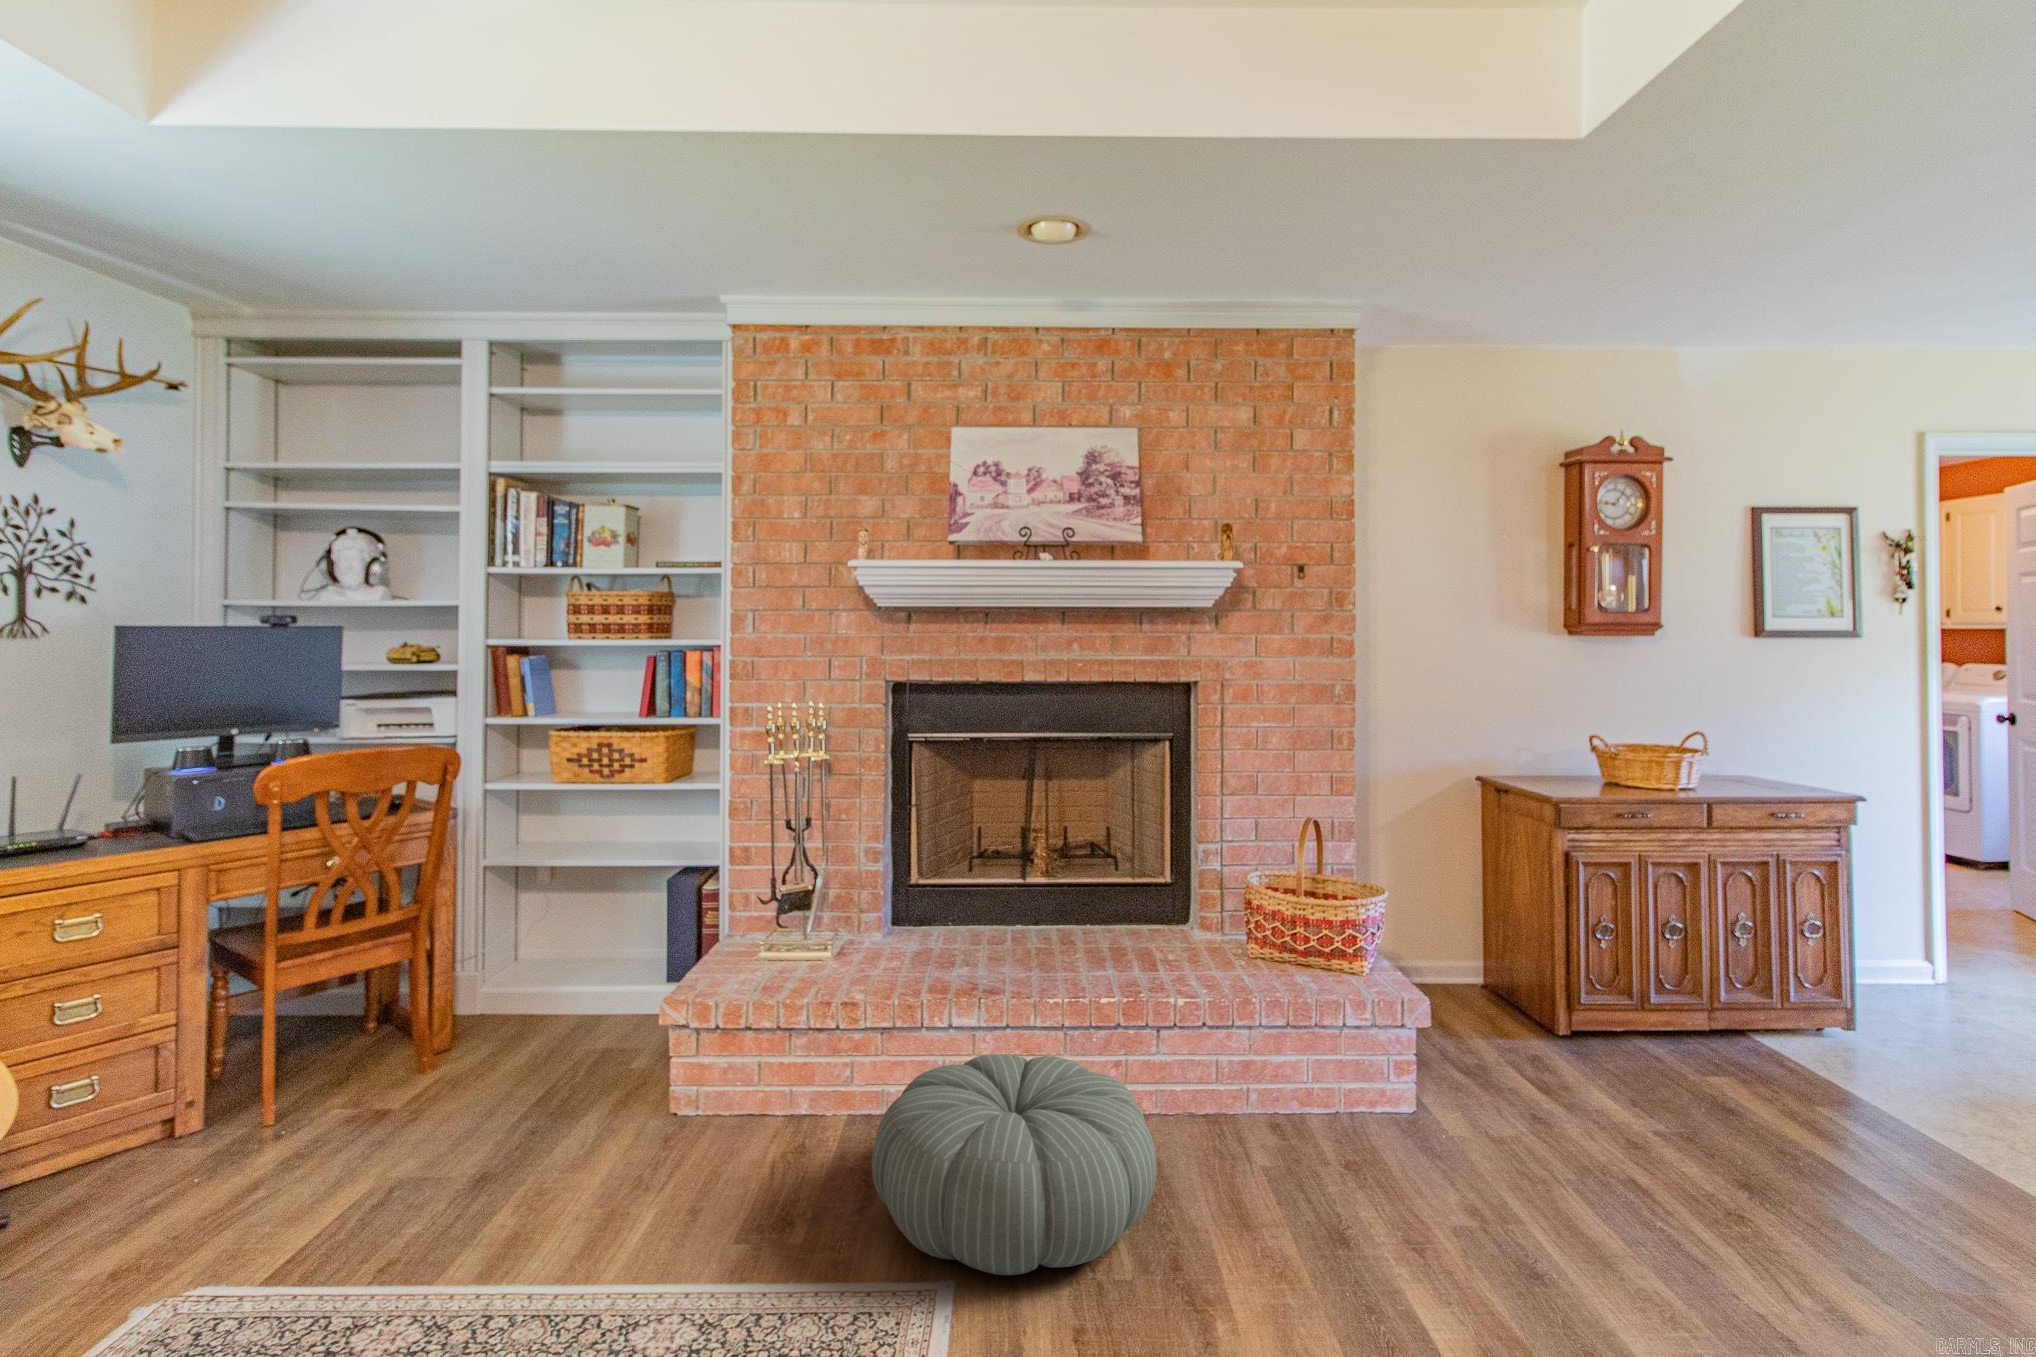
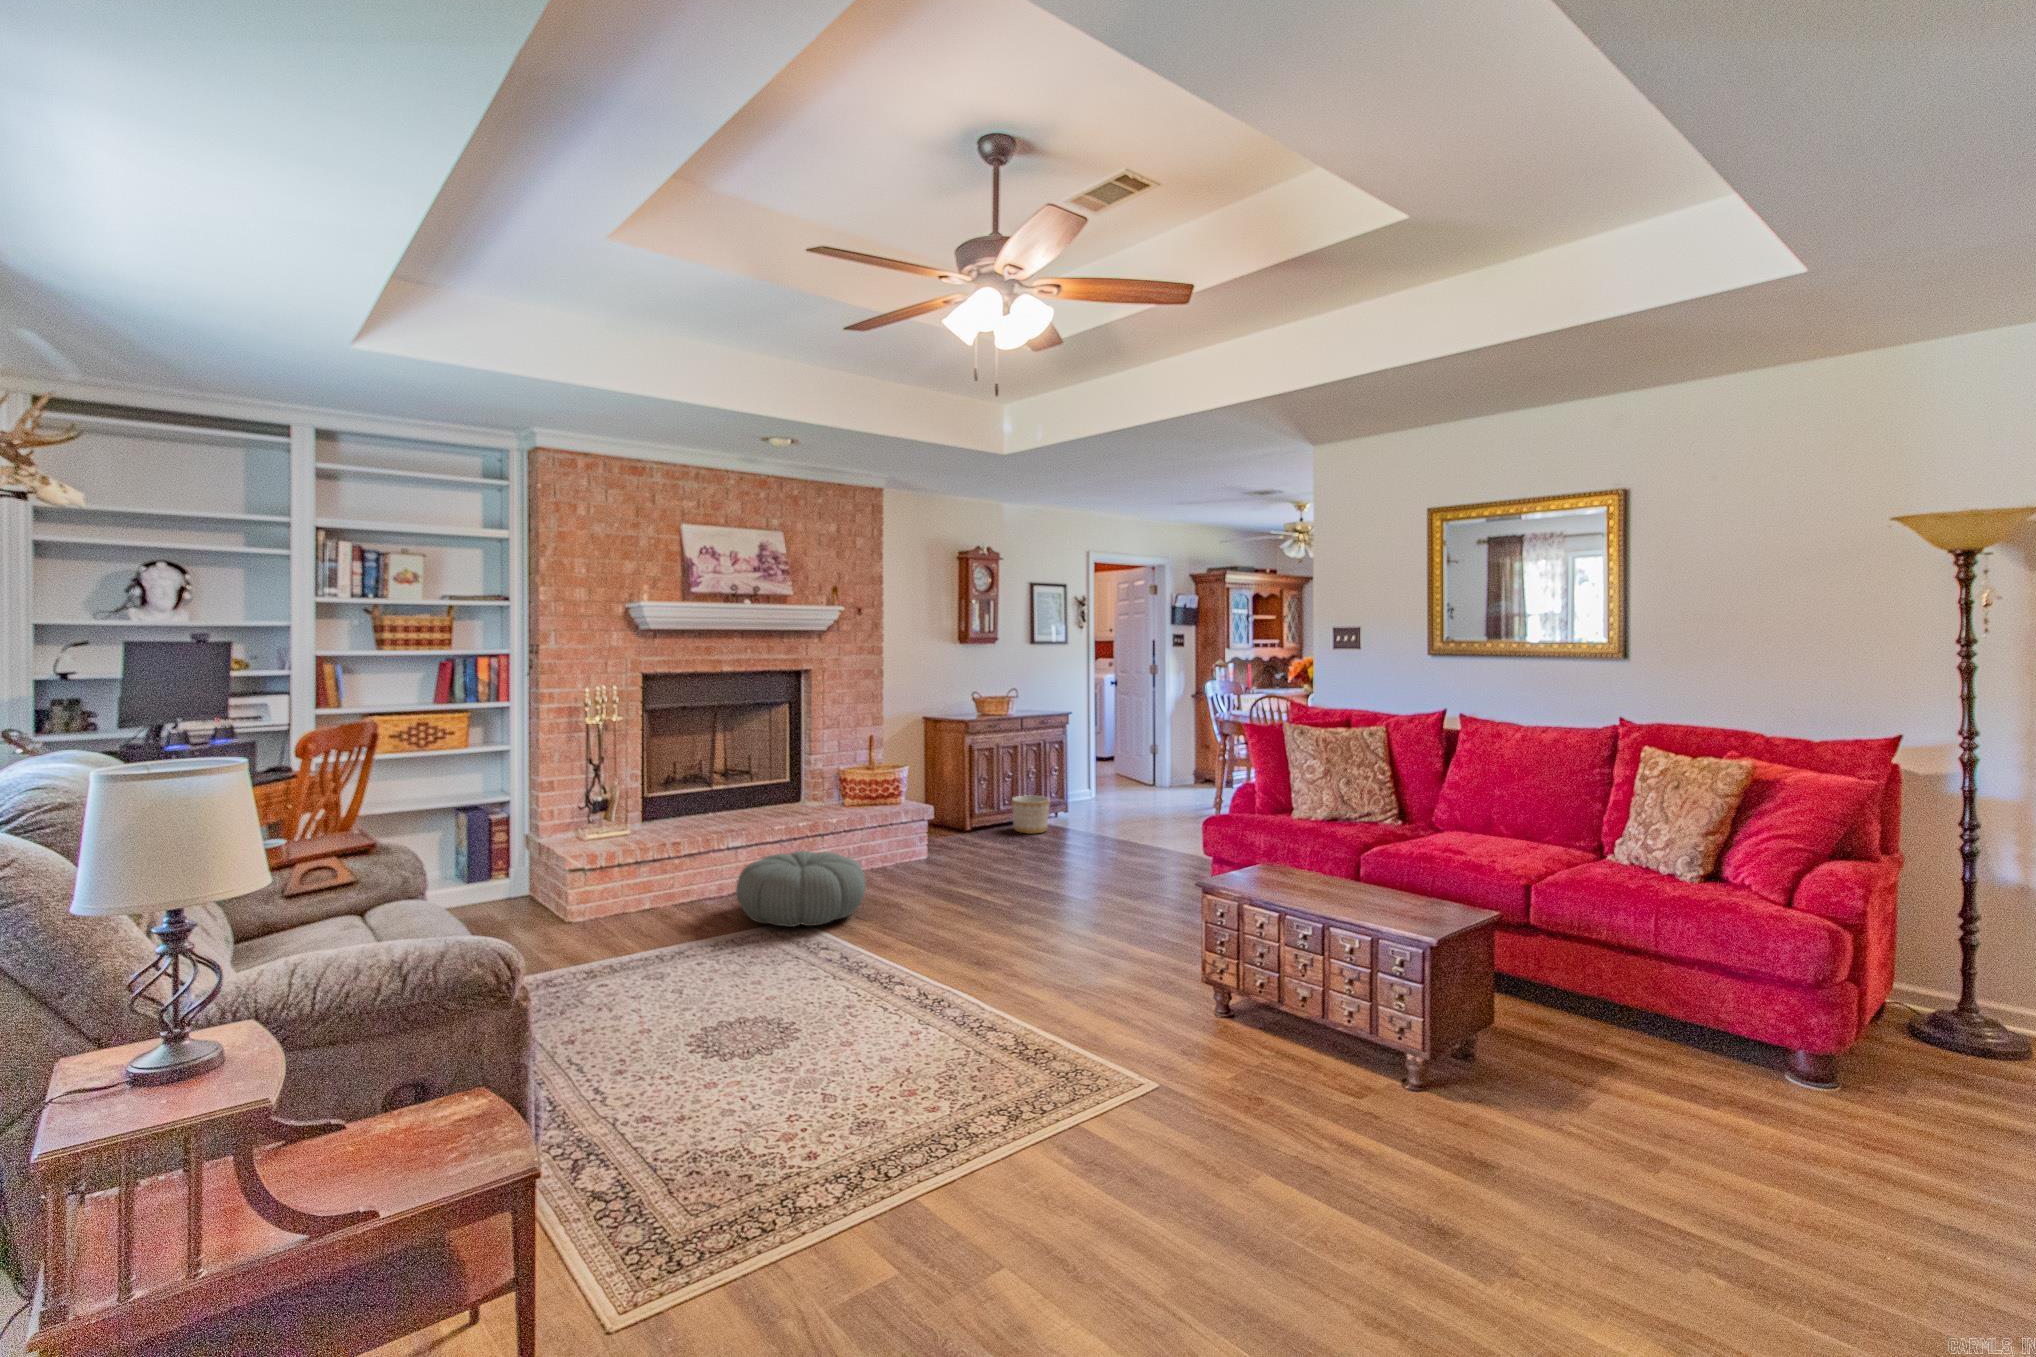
planter: none [1676,976,1786,1079] -> present [1012,796,1050,834]

